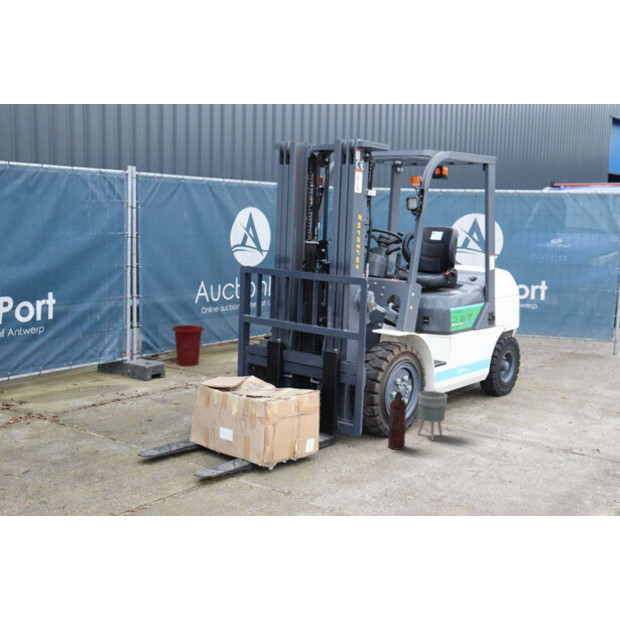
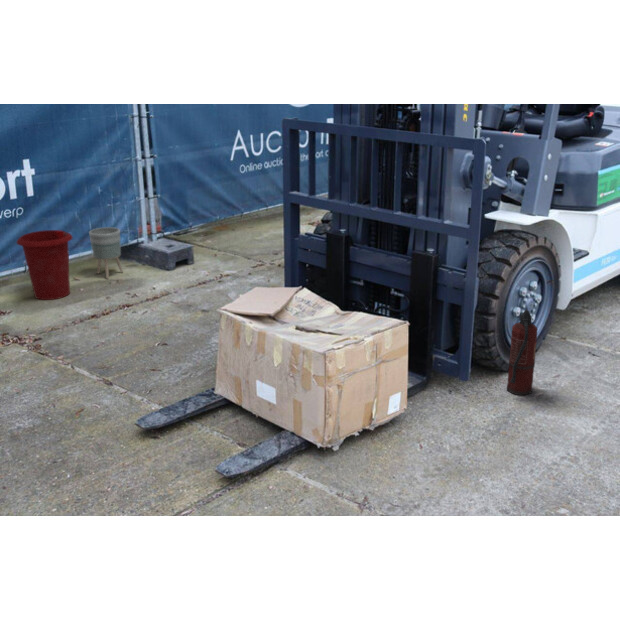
waste bin: present [172,325,204,366] -> present [17,230,72,300]
planter: present [418,391,447,441] -> present [89,227,123,279]

